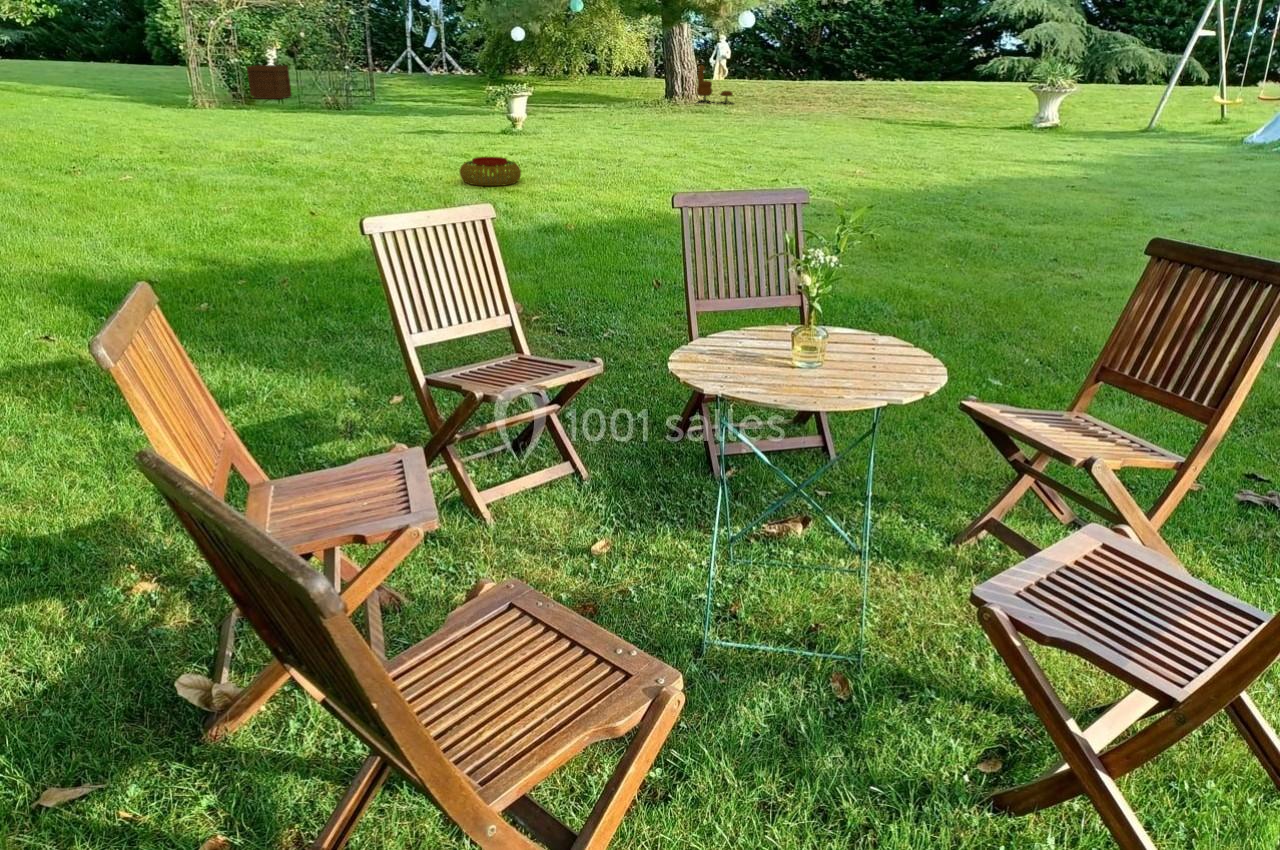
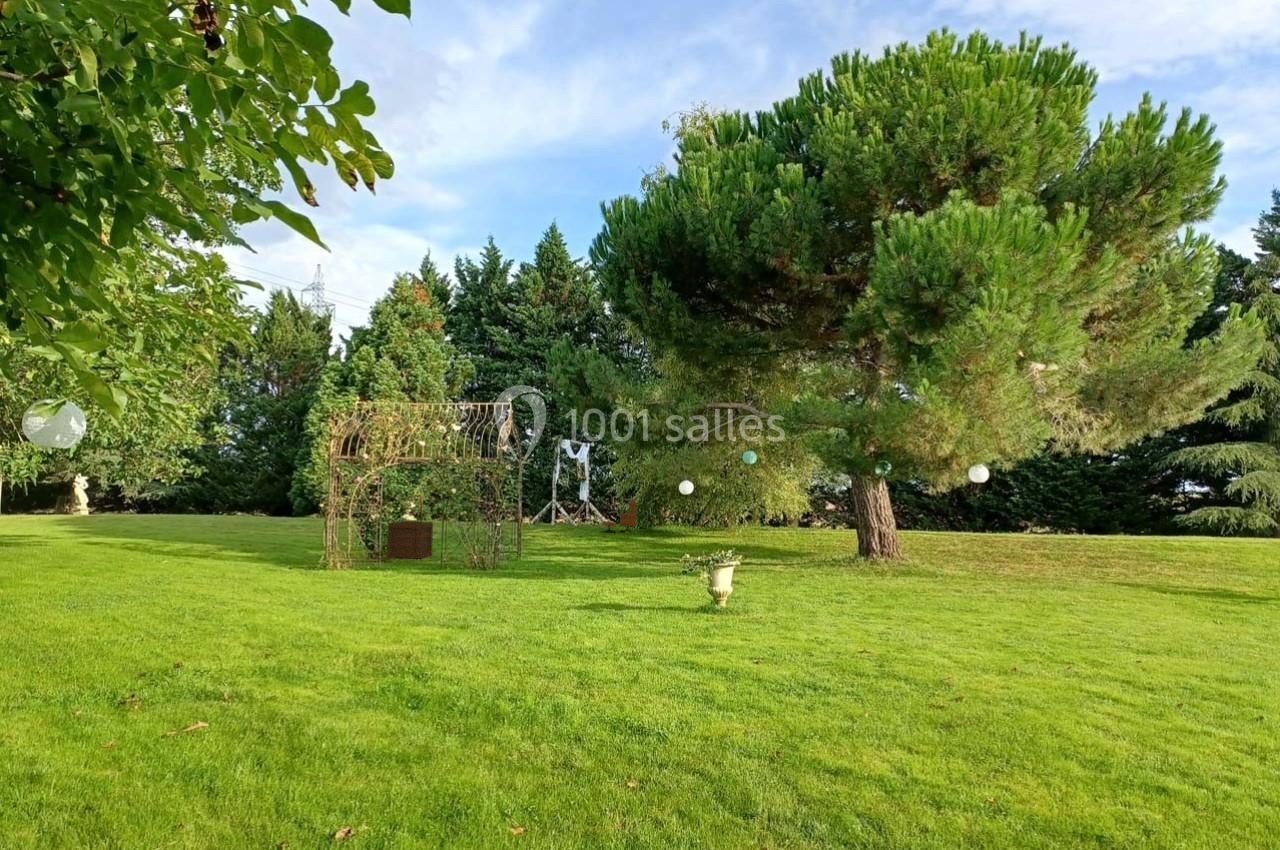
lounge chair: present [697,65,733,104] -> present [603,501,637,532]
pouf: present [460,157,521,186] -> none [711,677,811,732]

